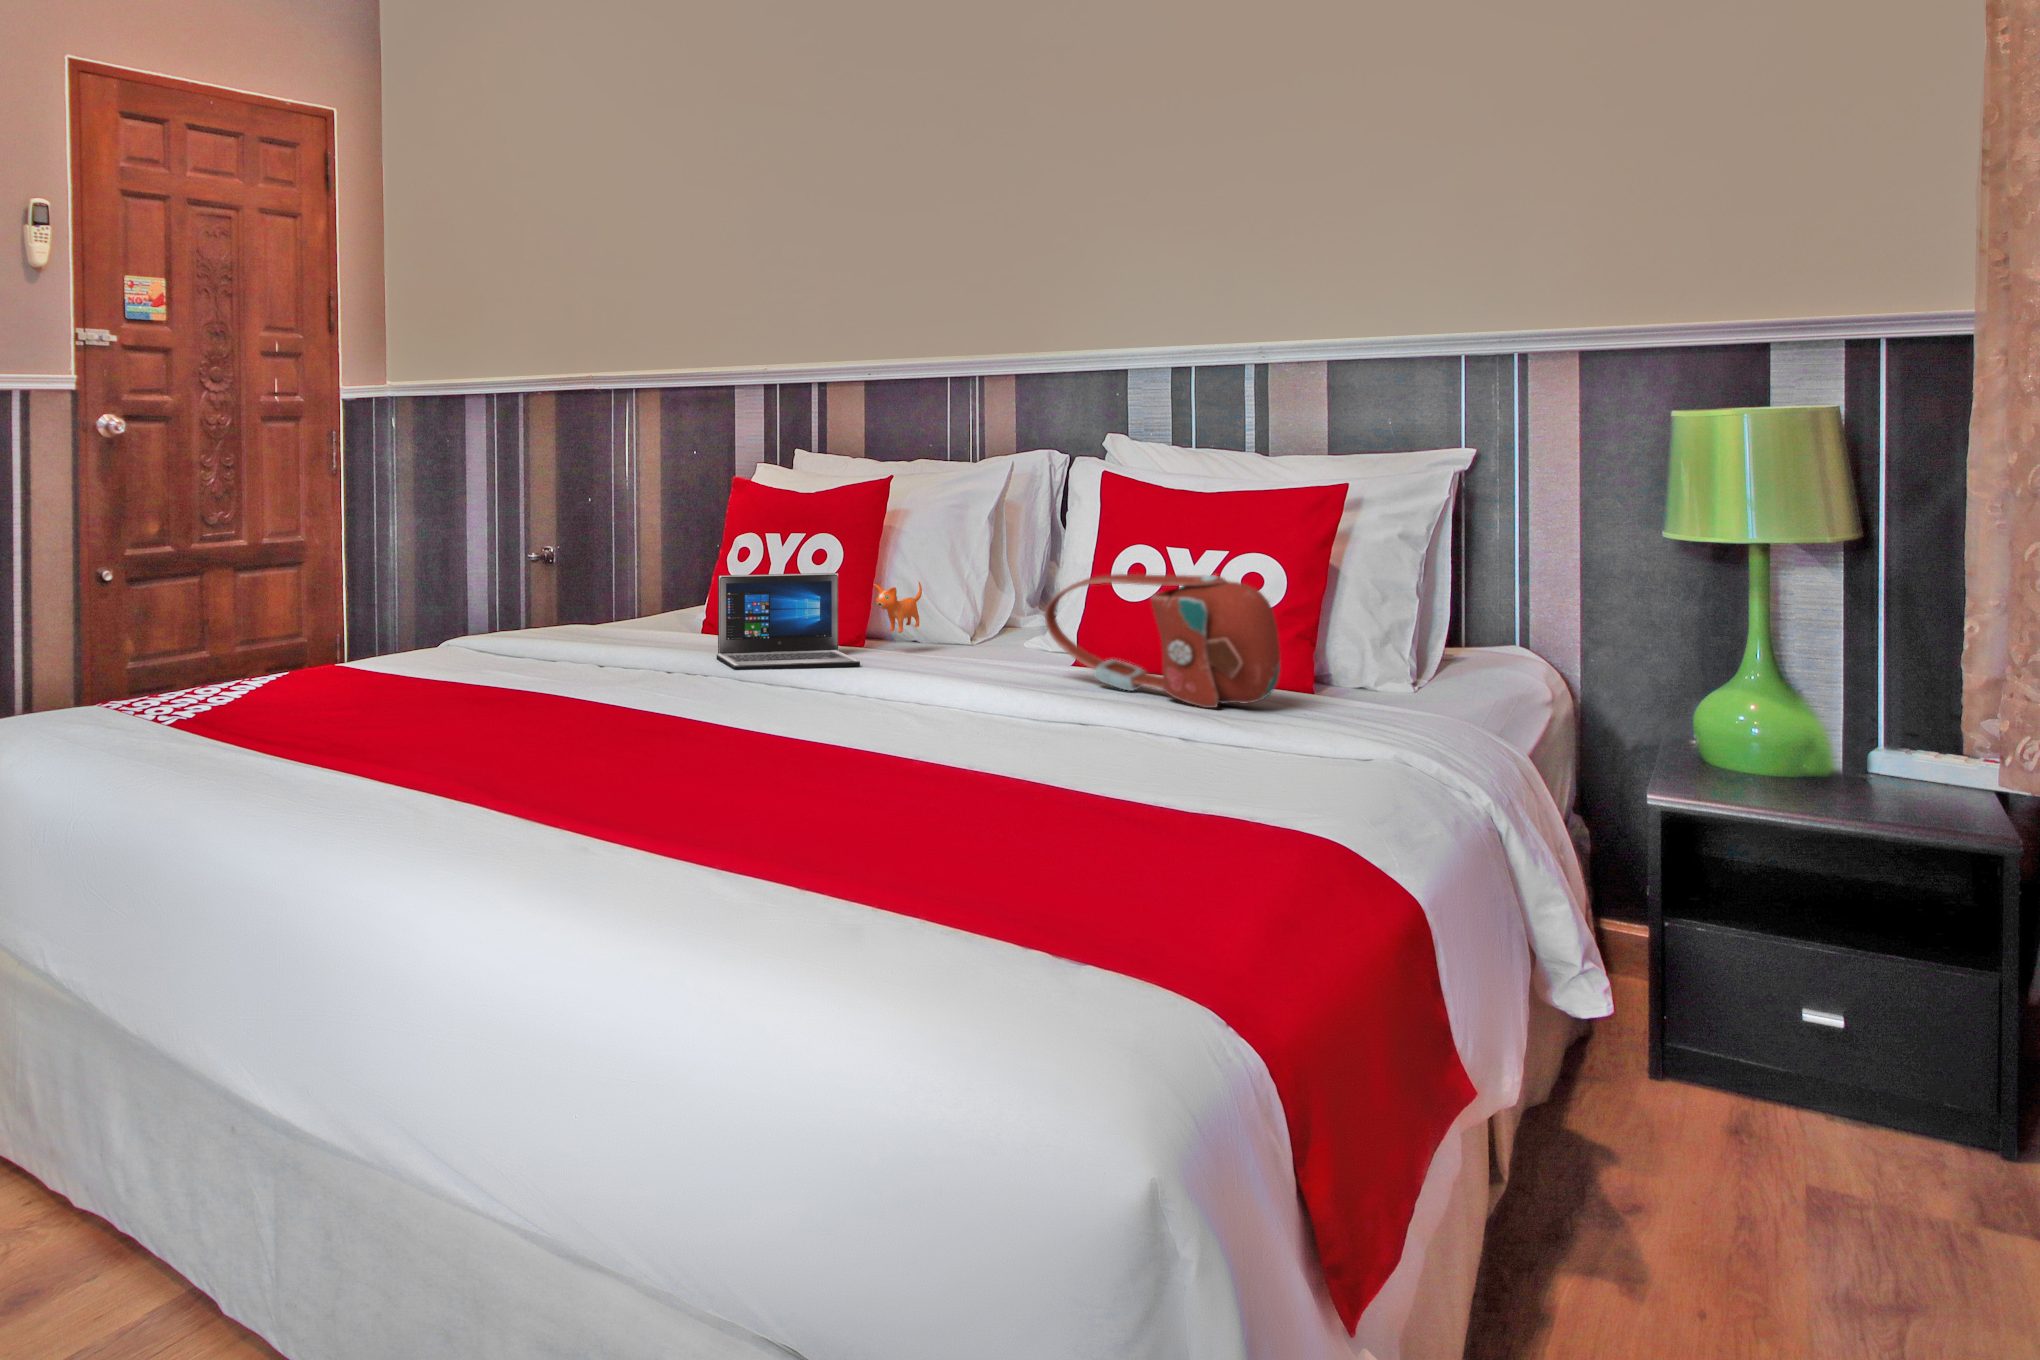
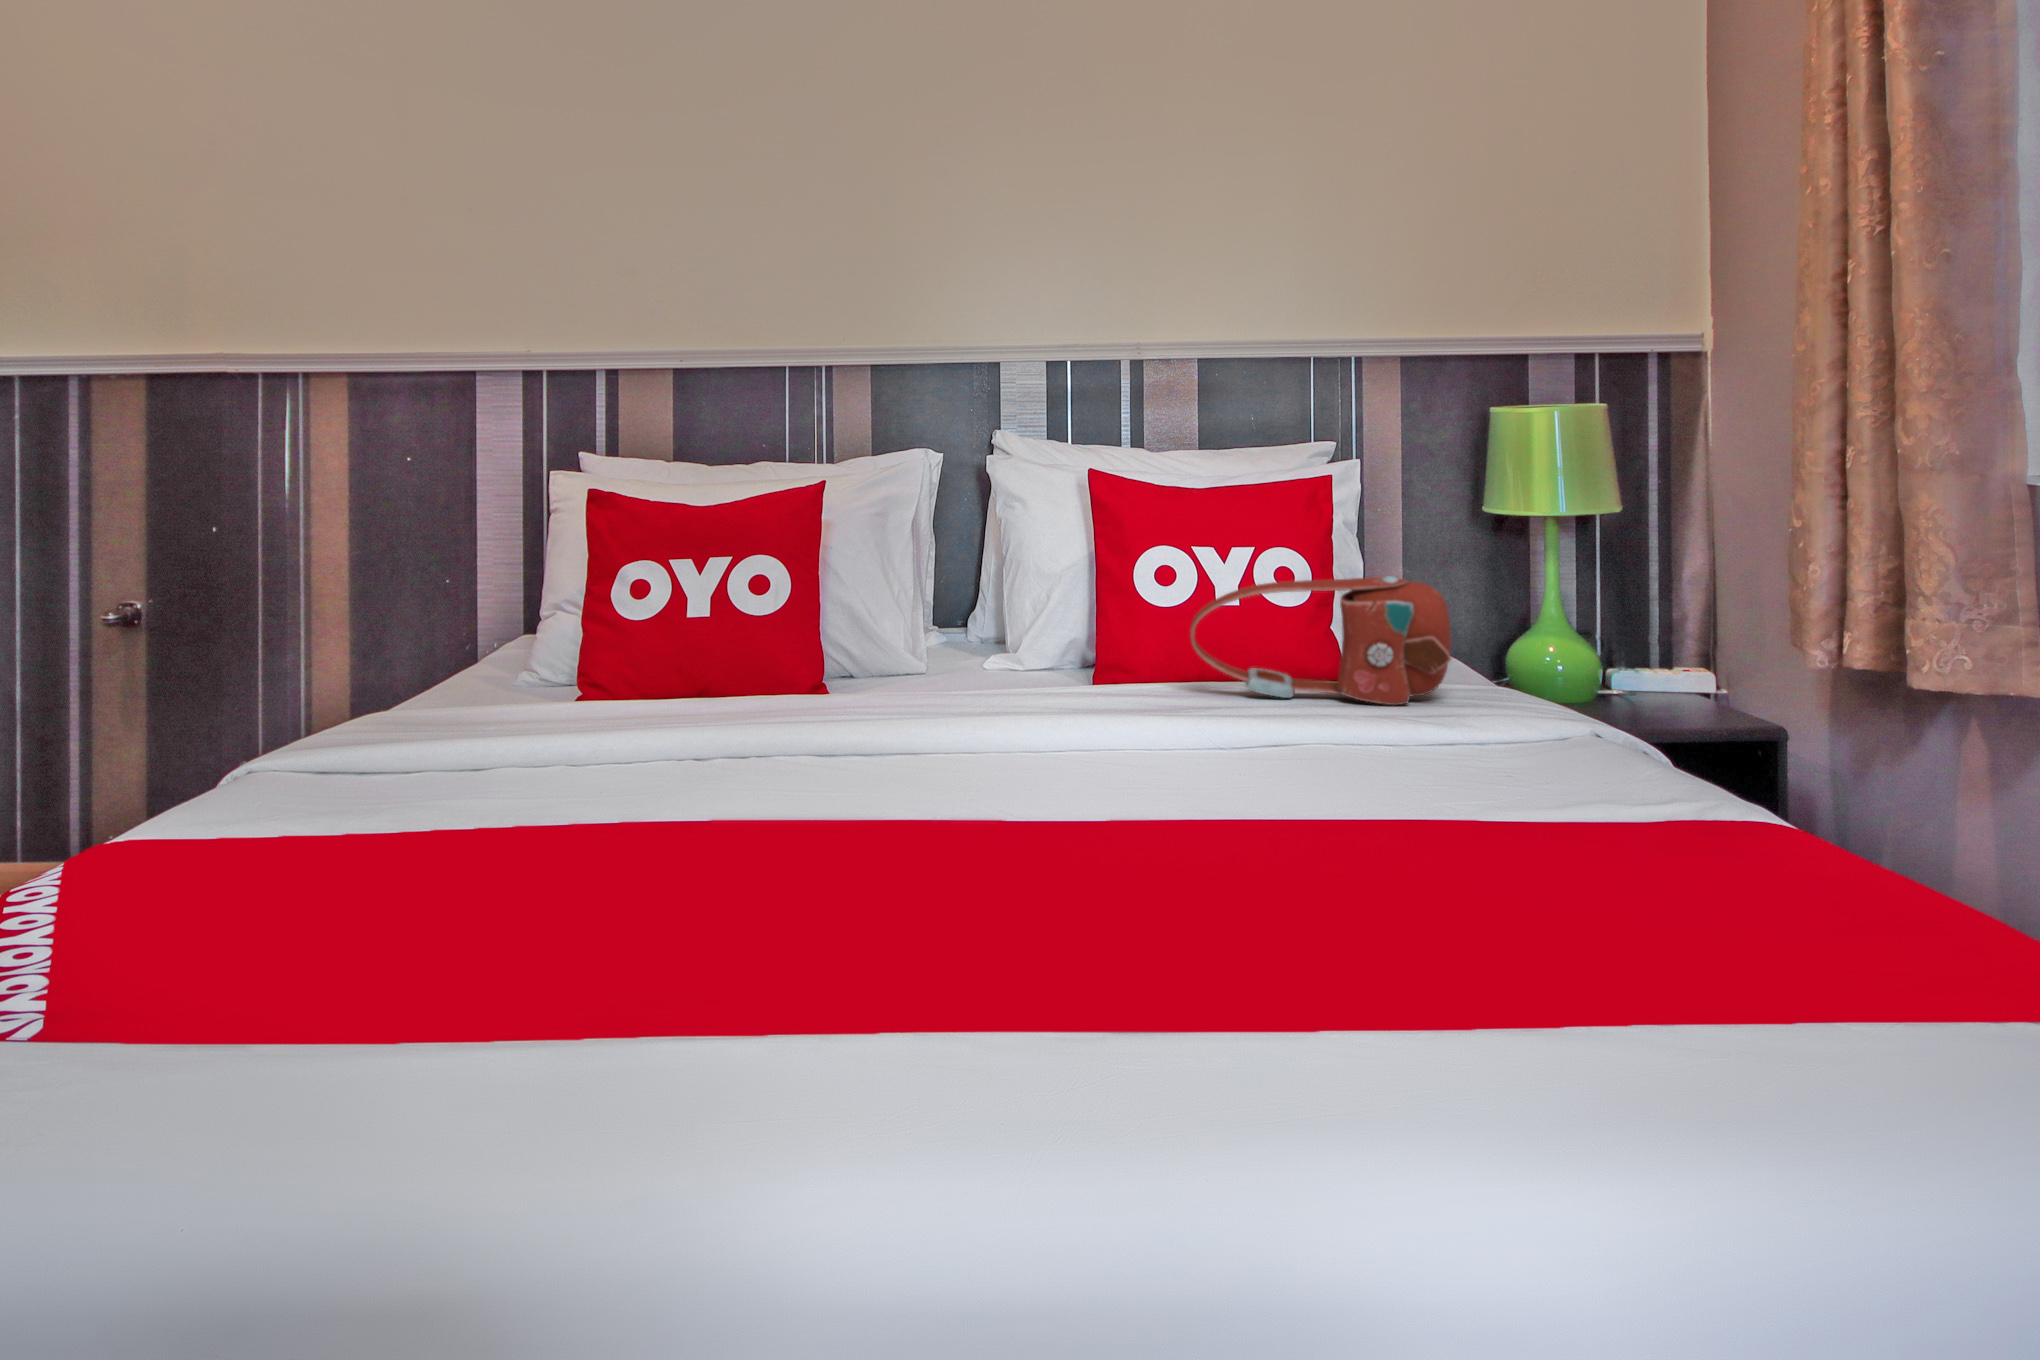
laptop: present [717,573,922,670] -> none [825,605,993,740]

